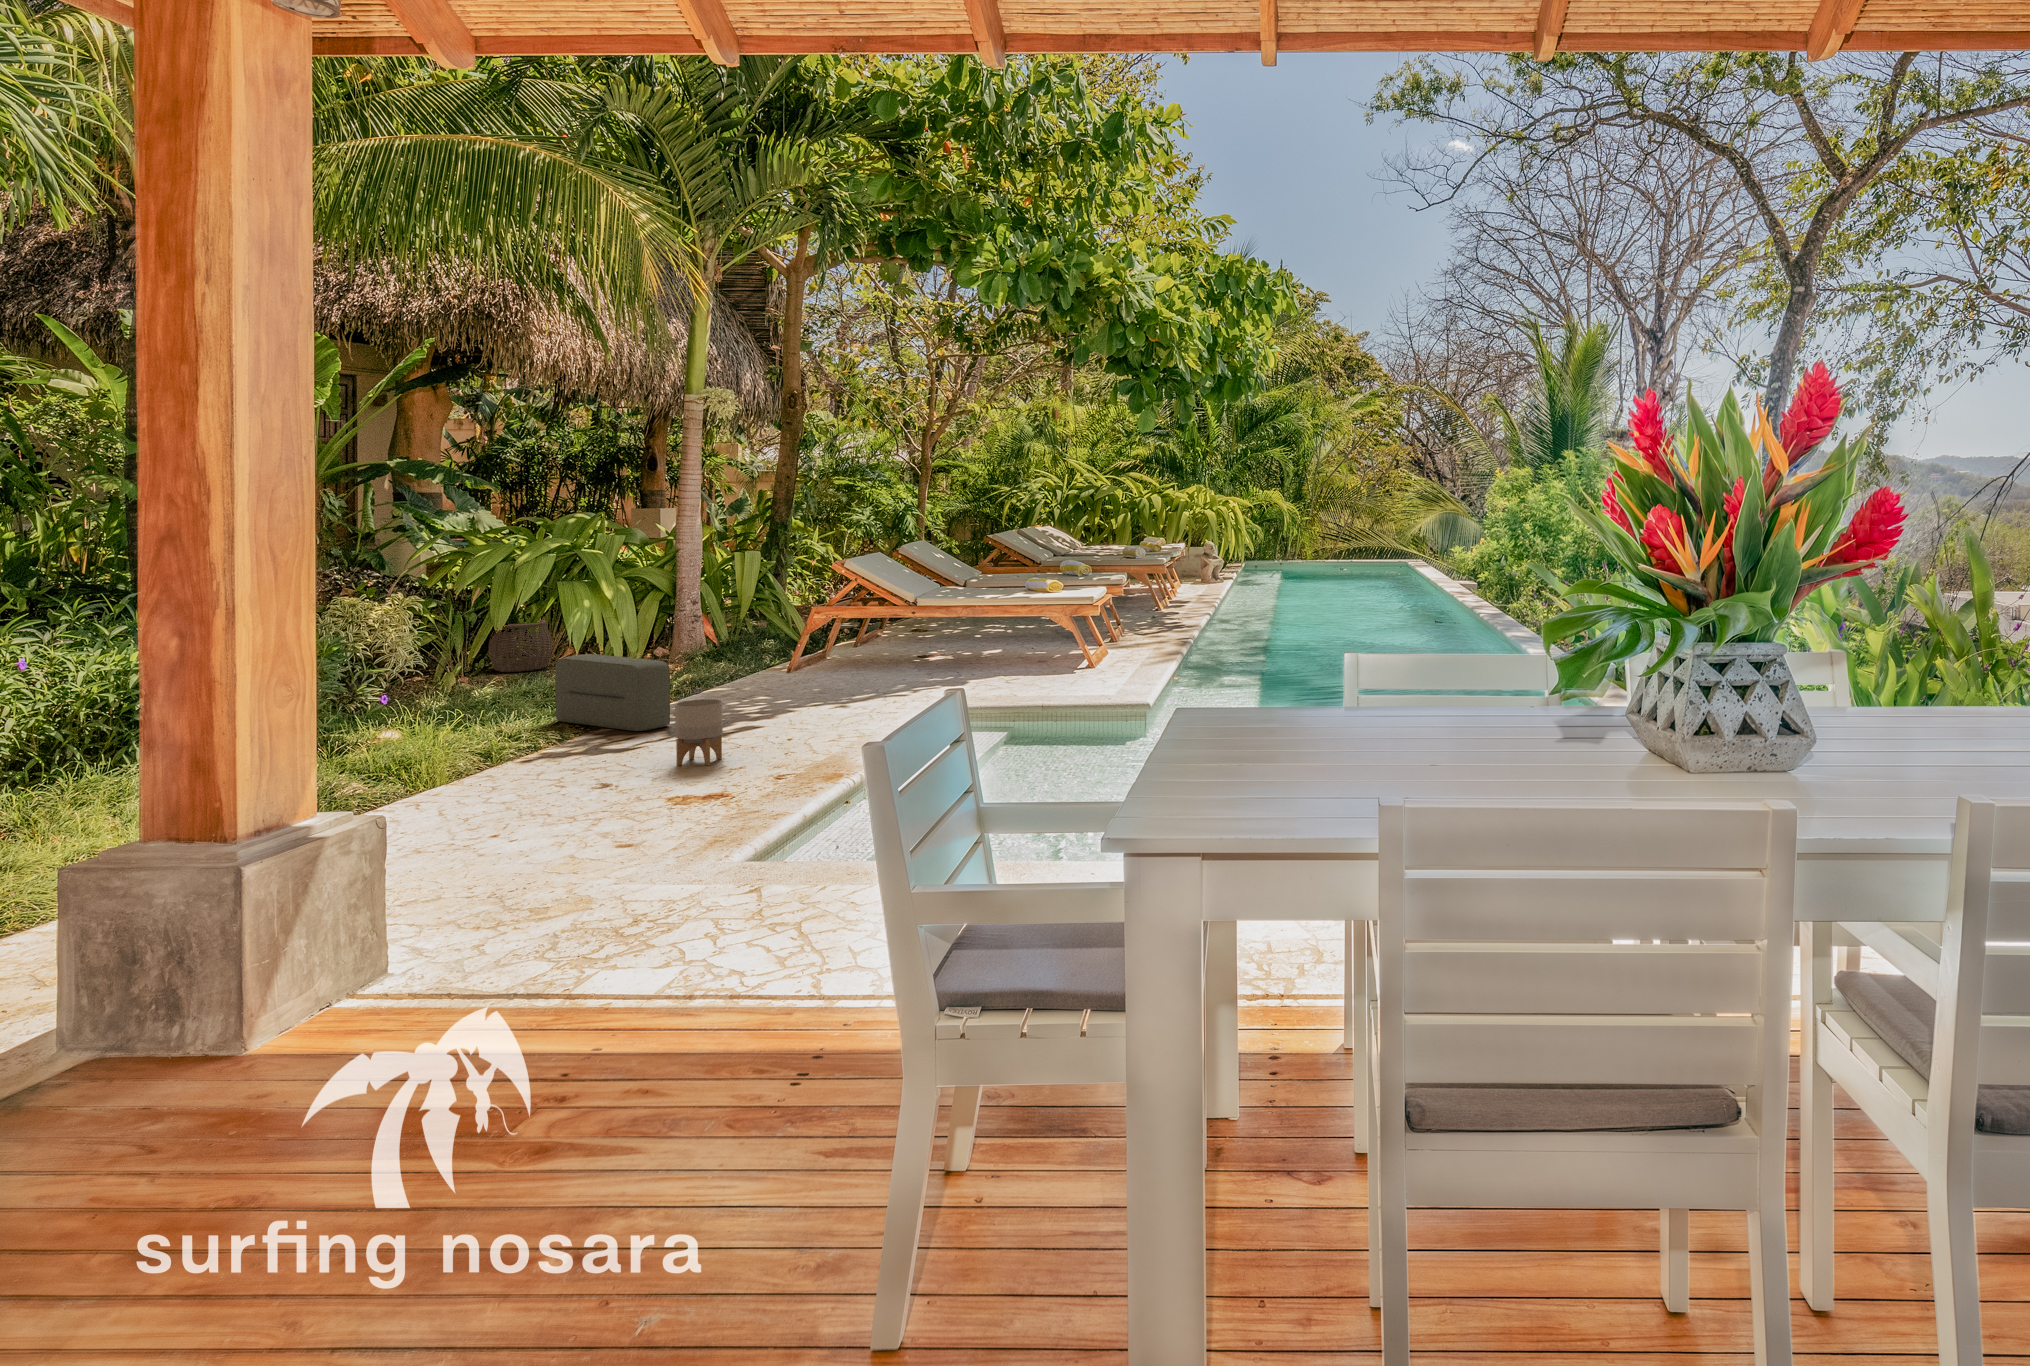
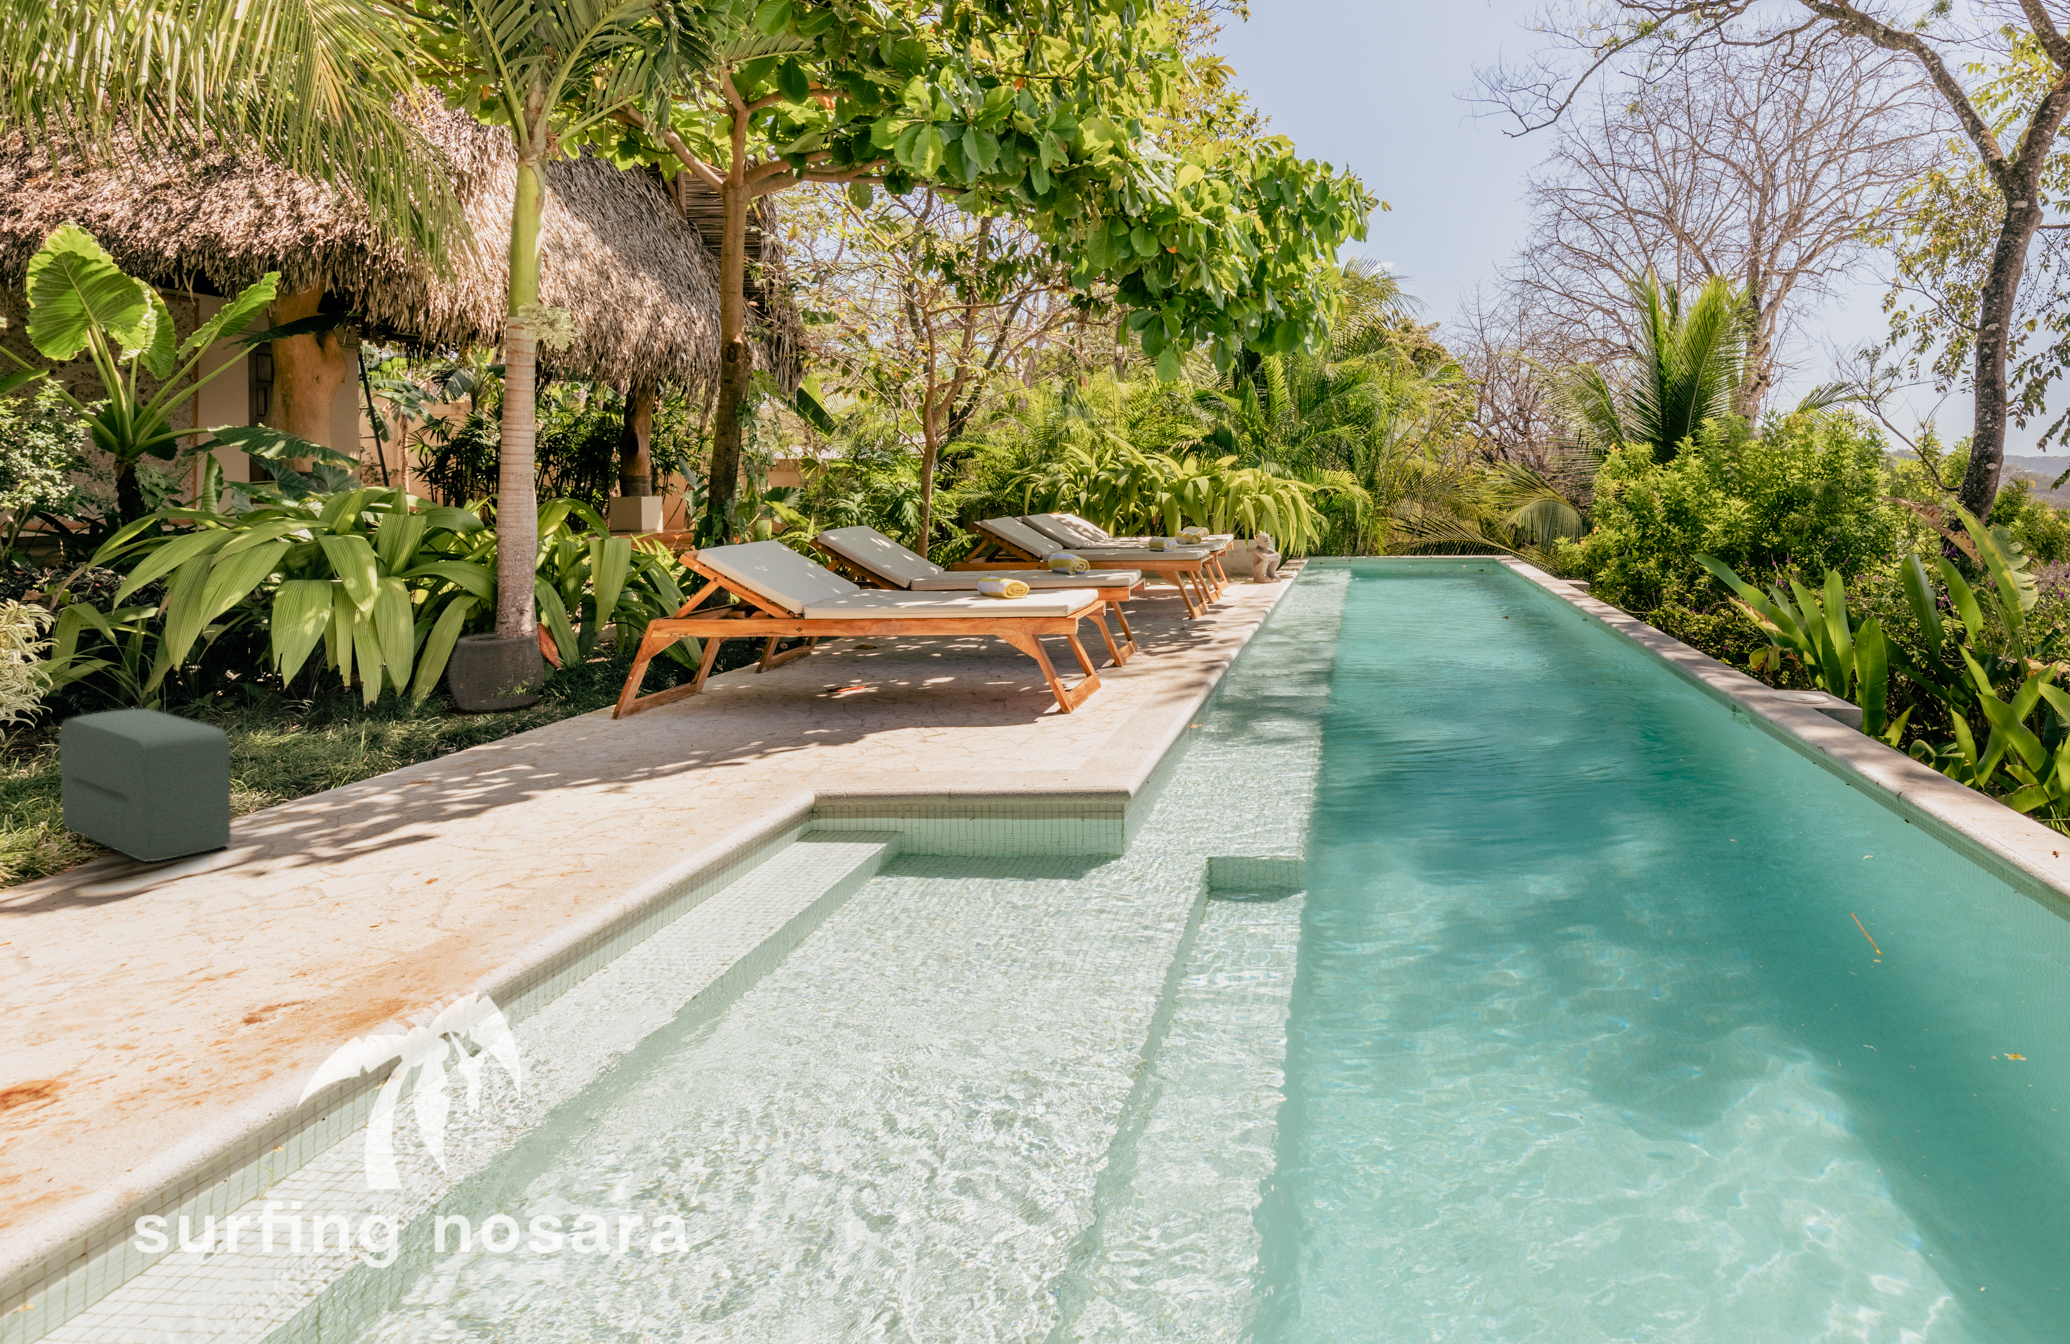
woven basket: present [488,620,552,672] -> present [449,634,544,710]
planter: present [675,699,723,765] -> none [21,836,155,991]

